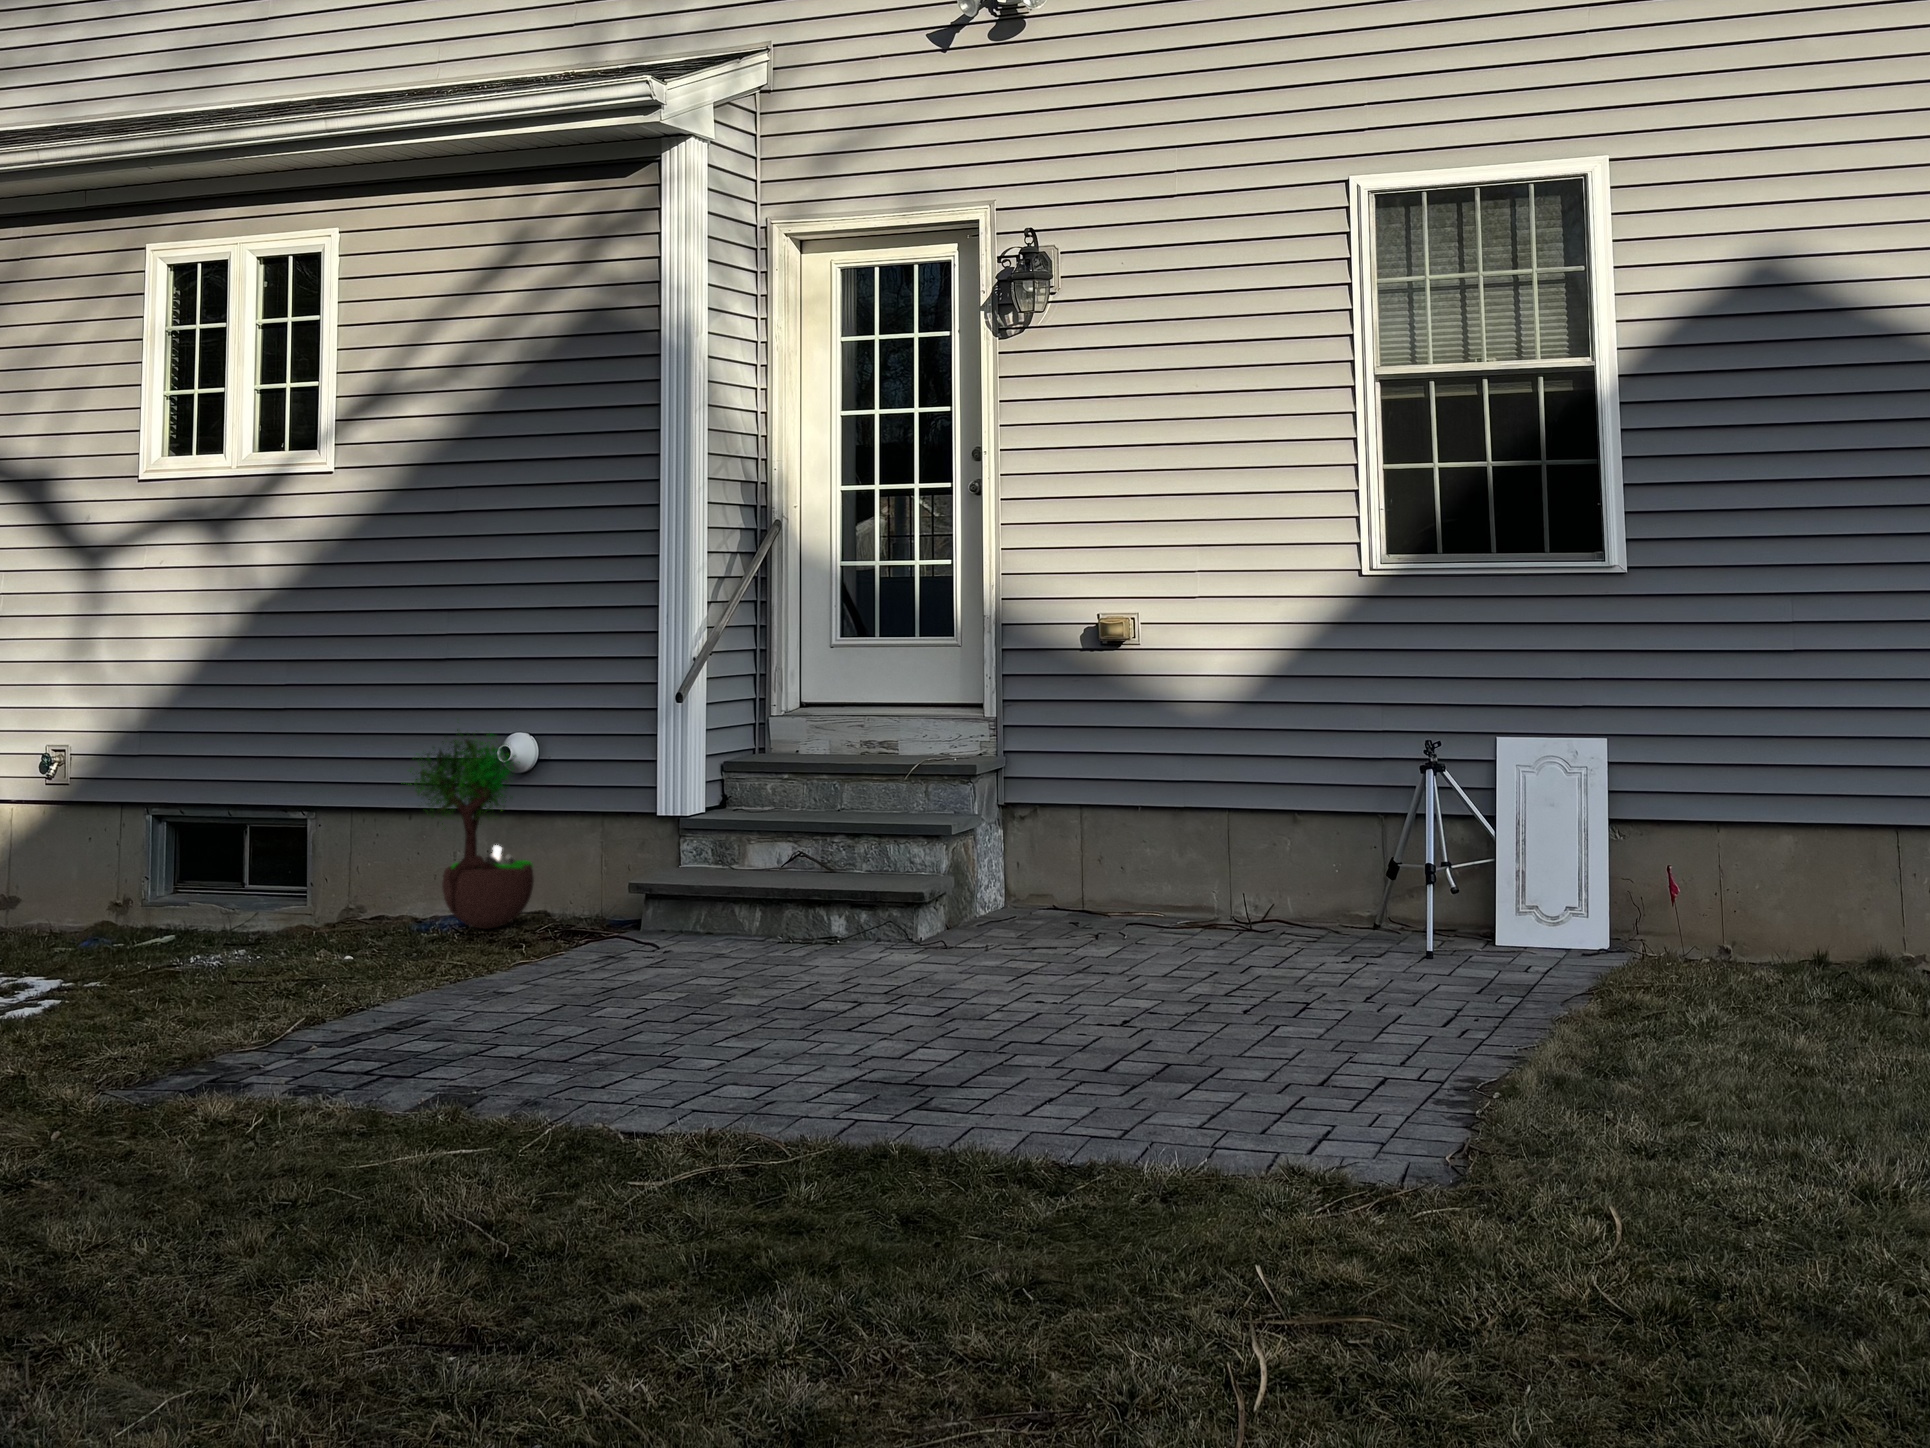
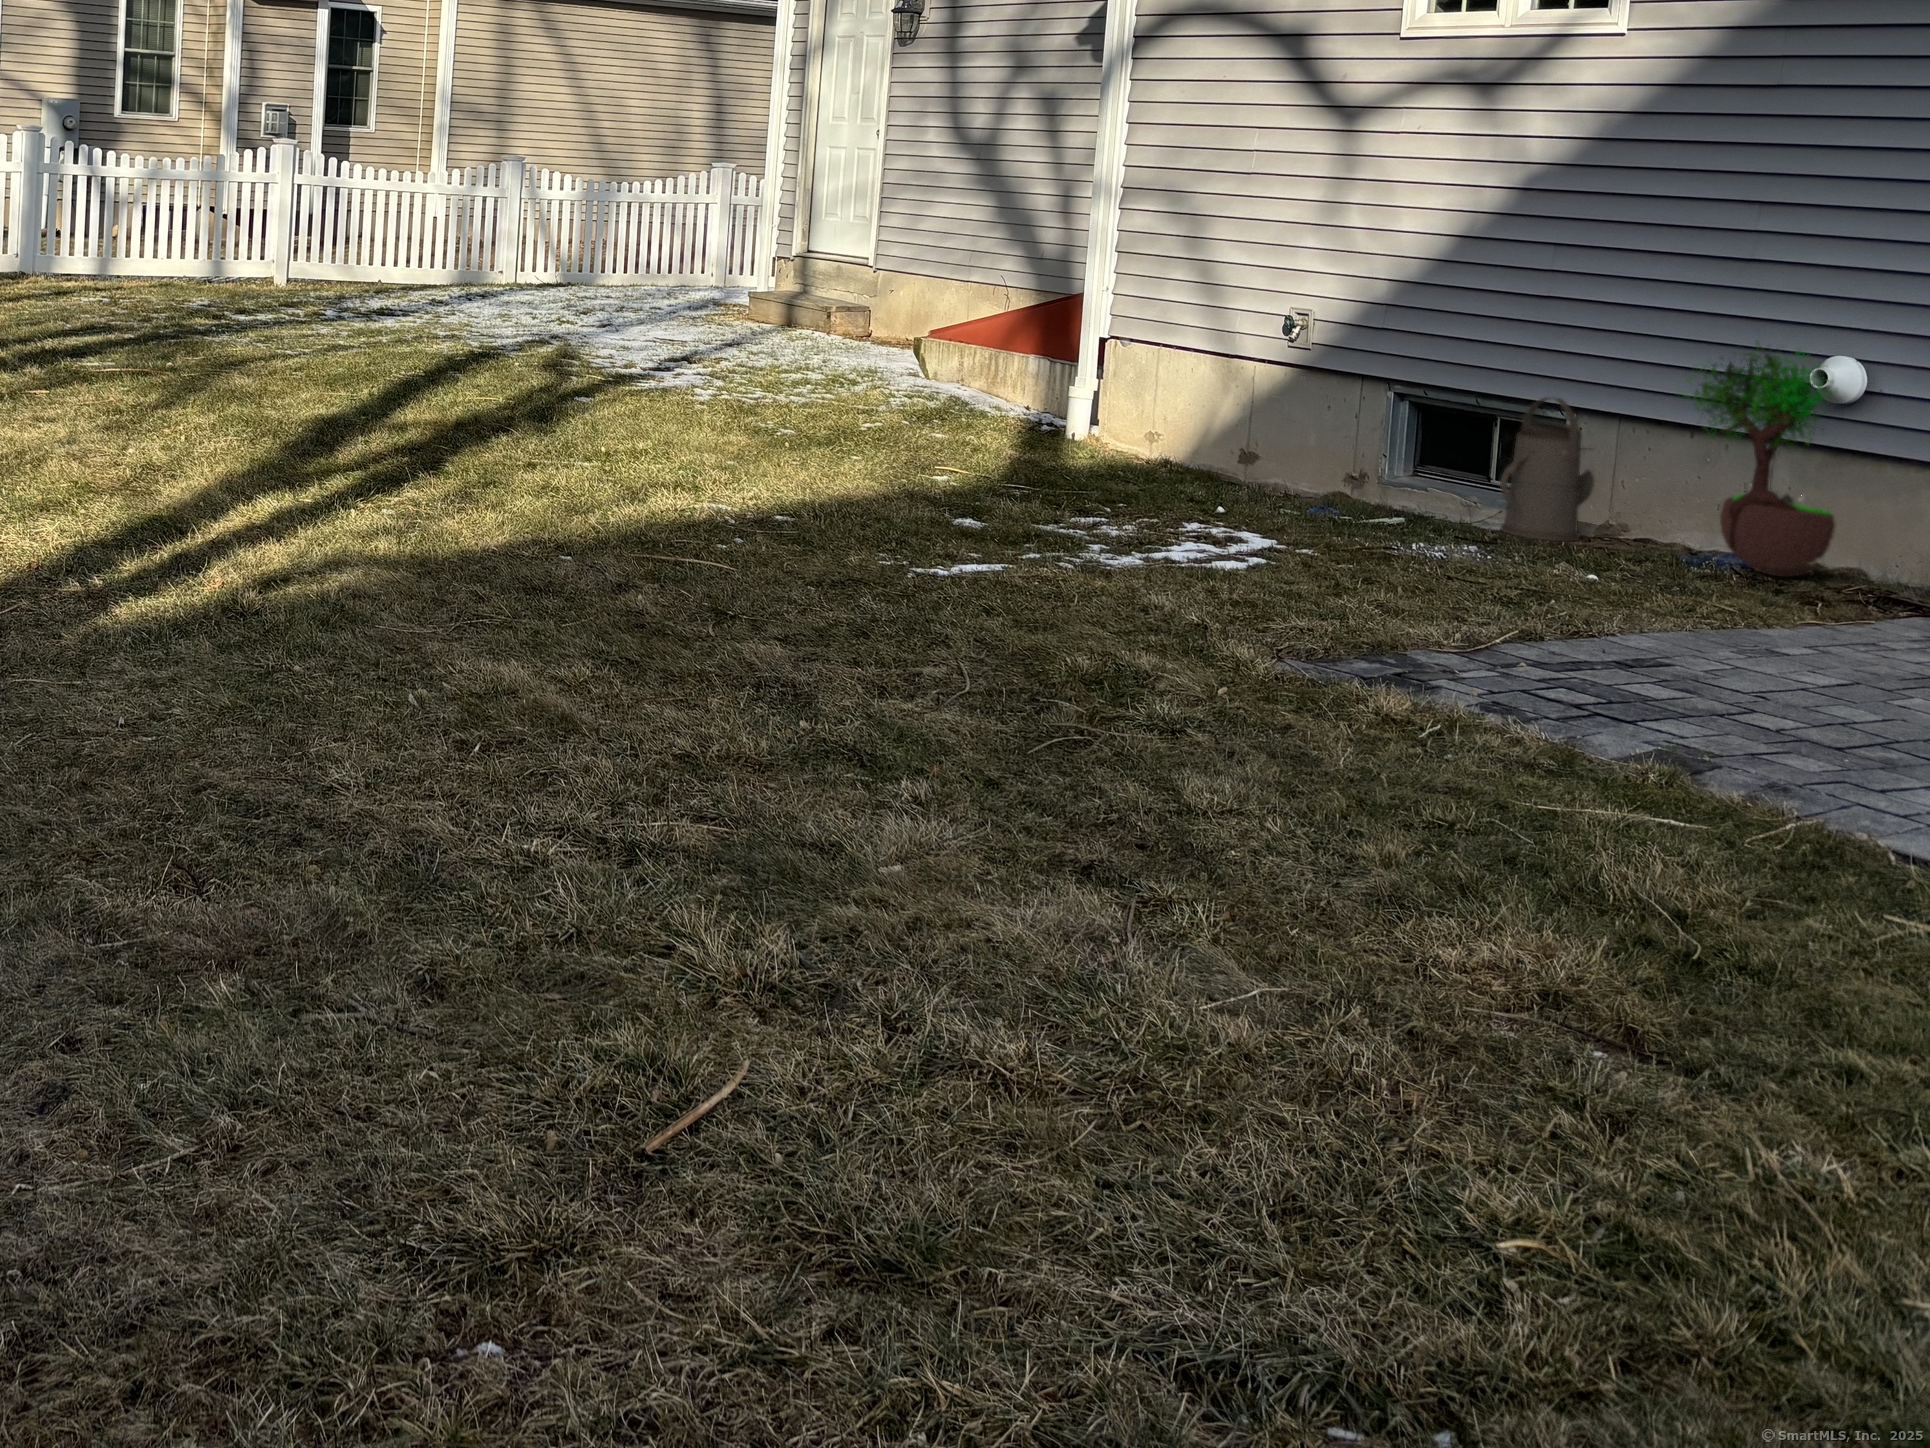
watering can: none [262,801,366,936] -> present [1500,398,1594,542]

